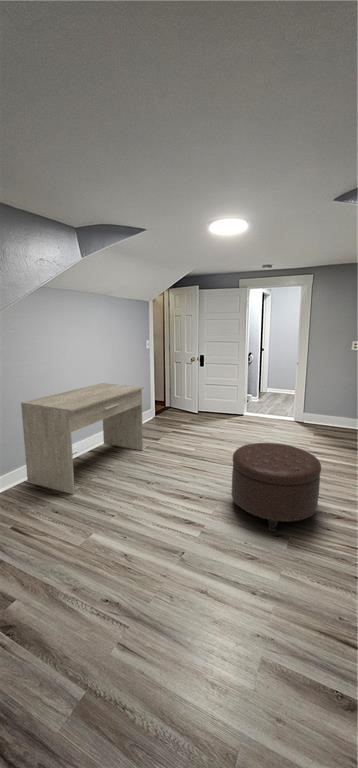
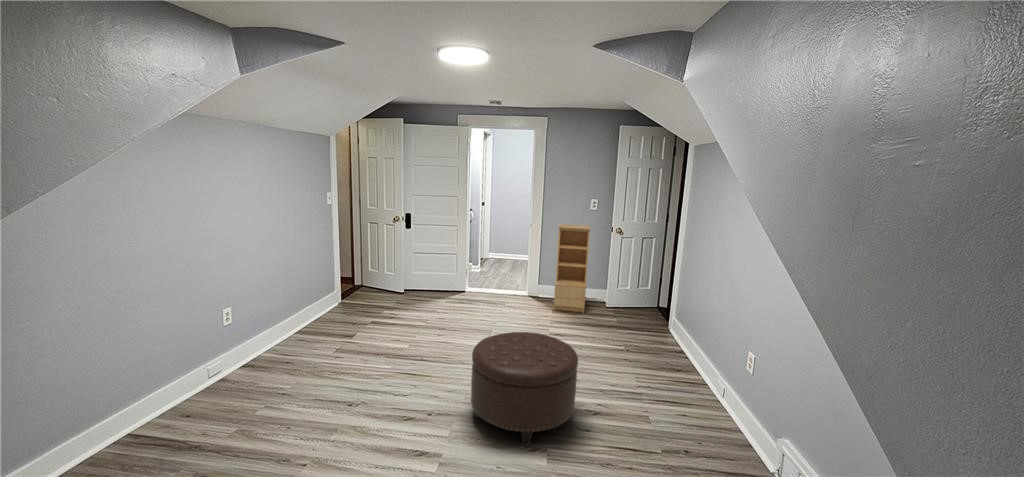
bookshelf: none [315,364,350,438] -> present [554,224,590,313]
desk: present [21,383,144,494] -> none [122,260,332,442]

